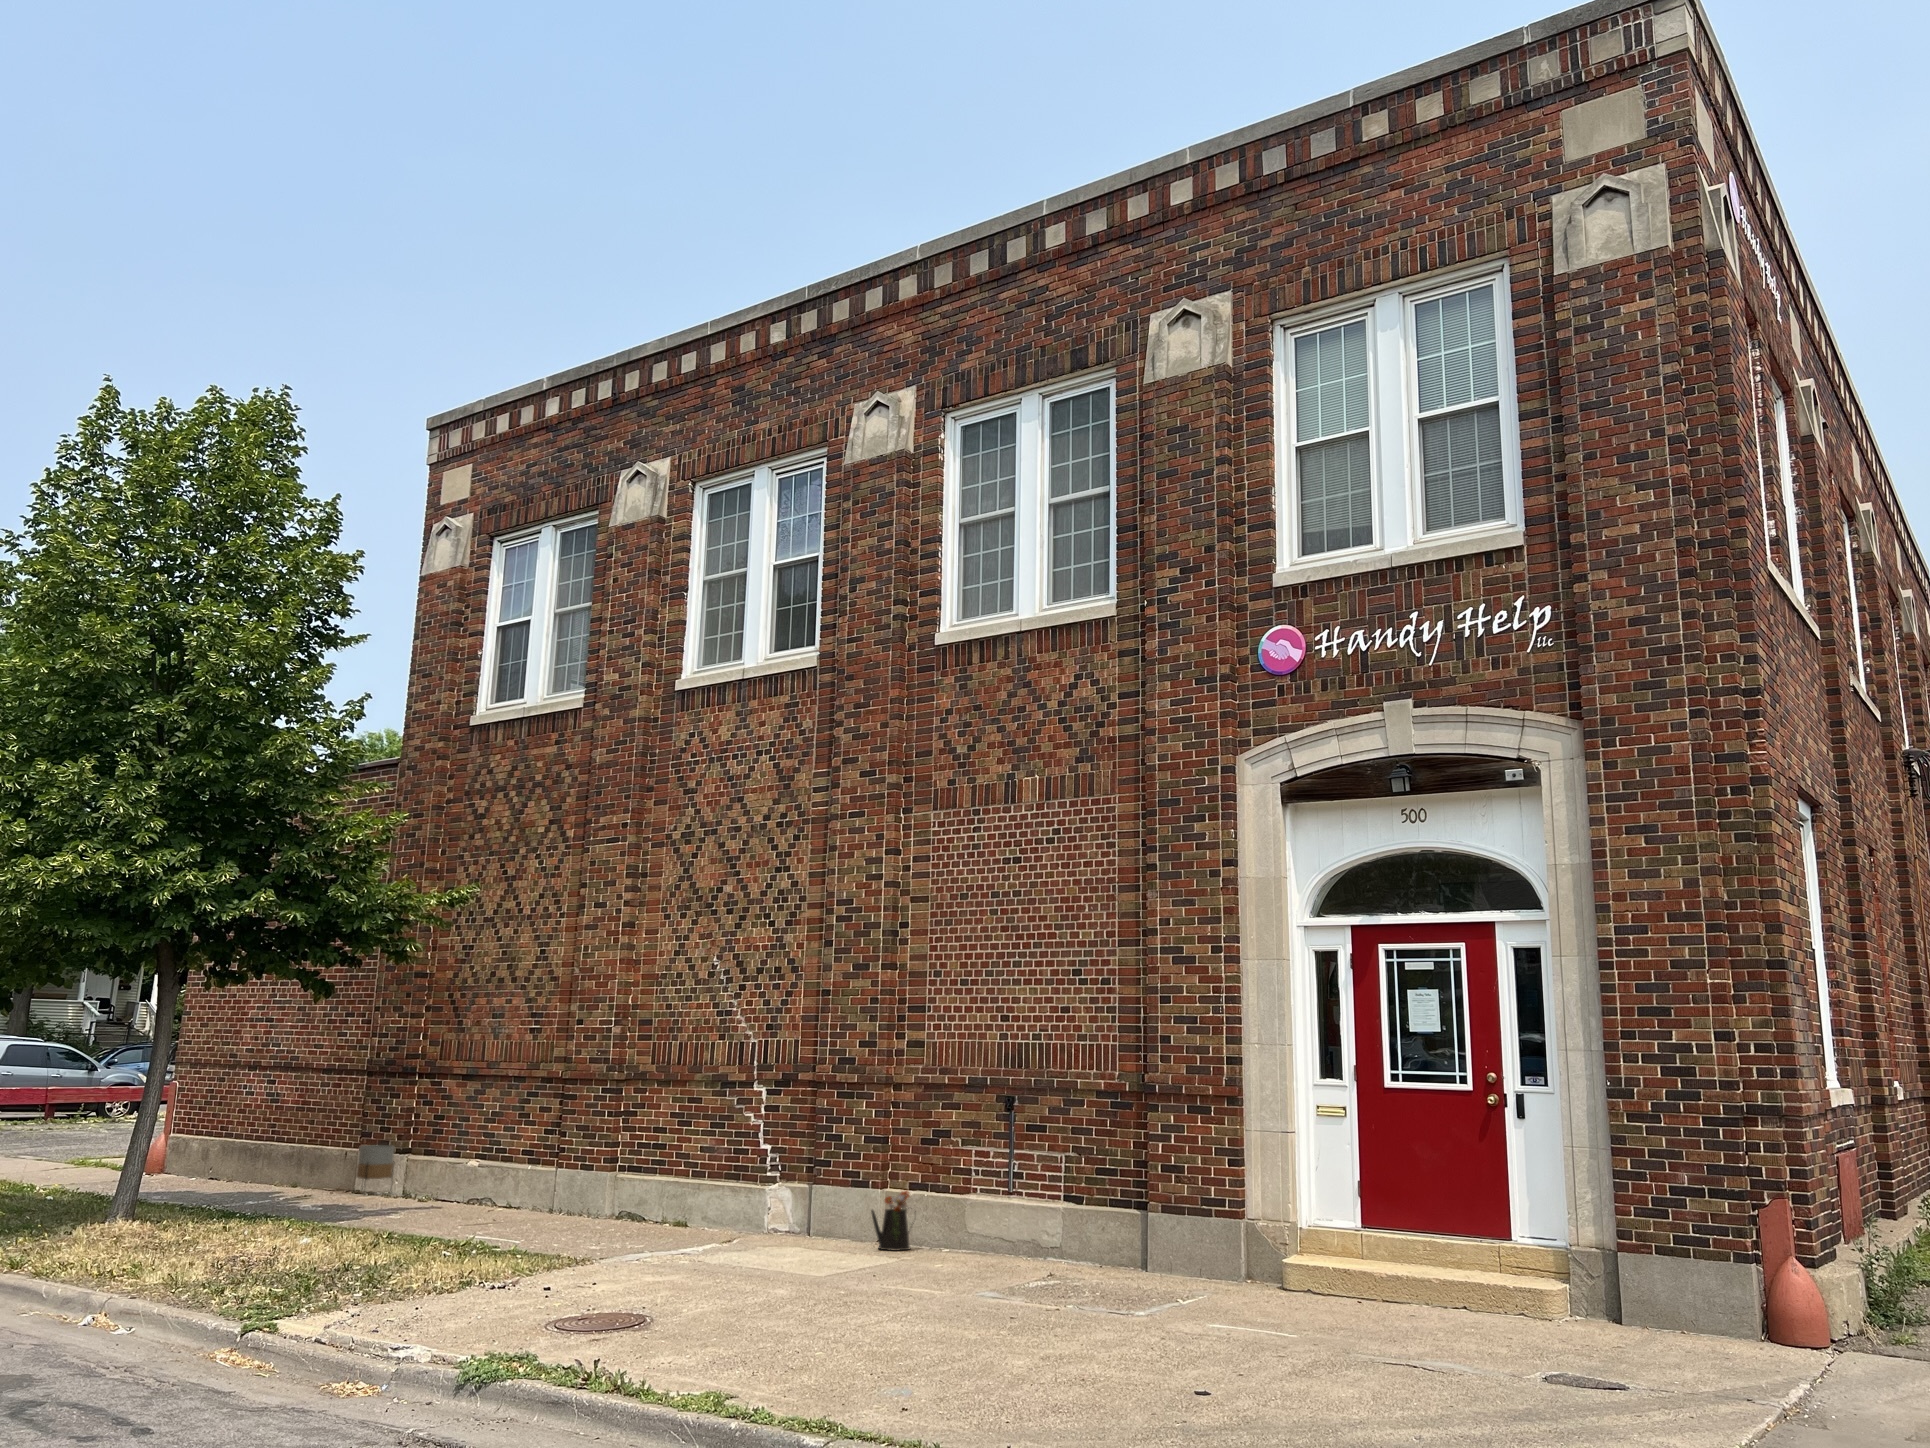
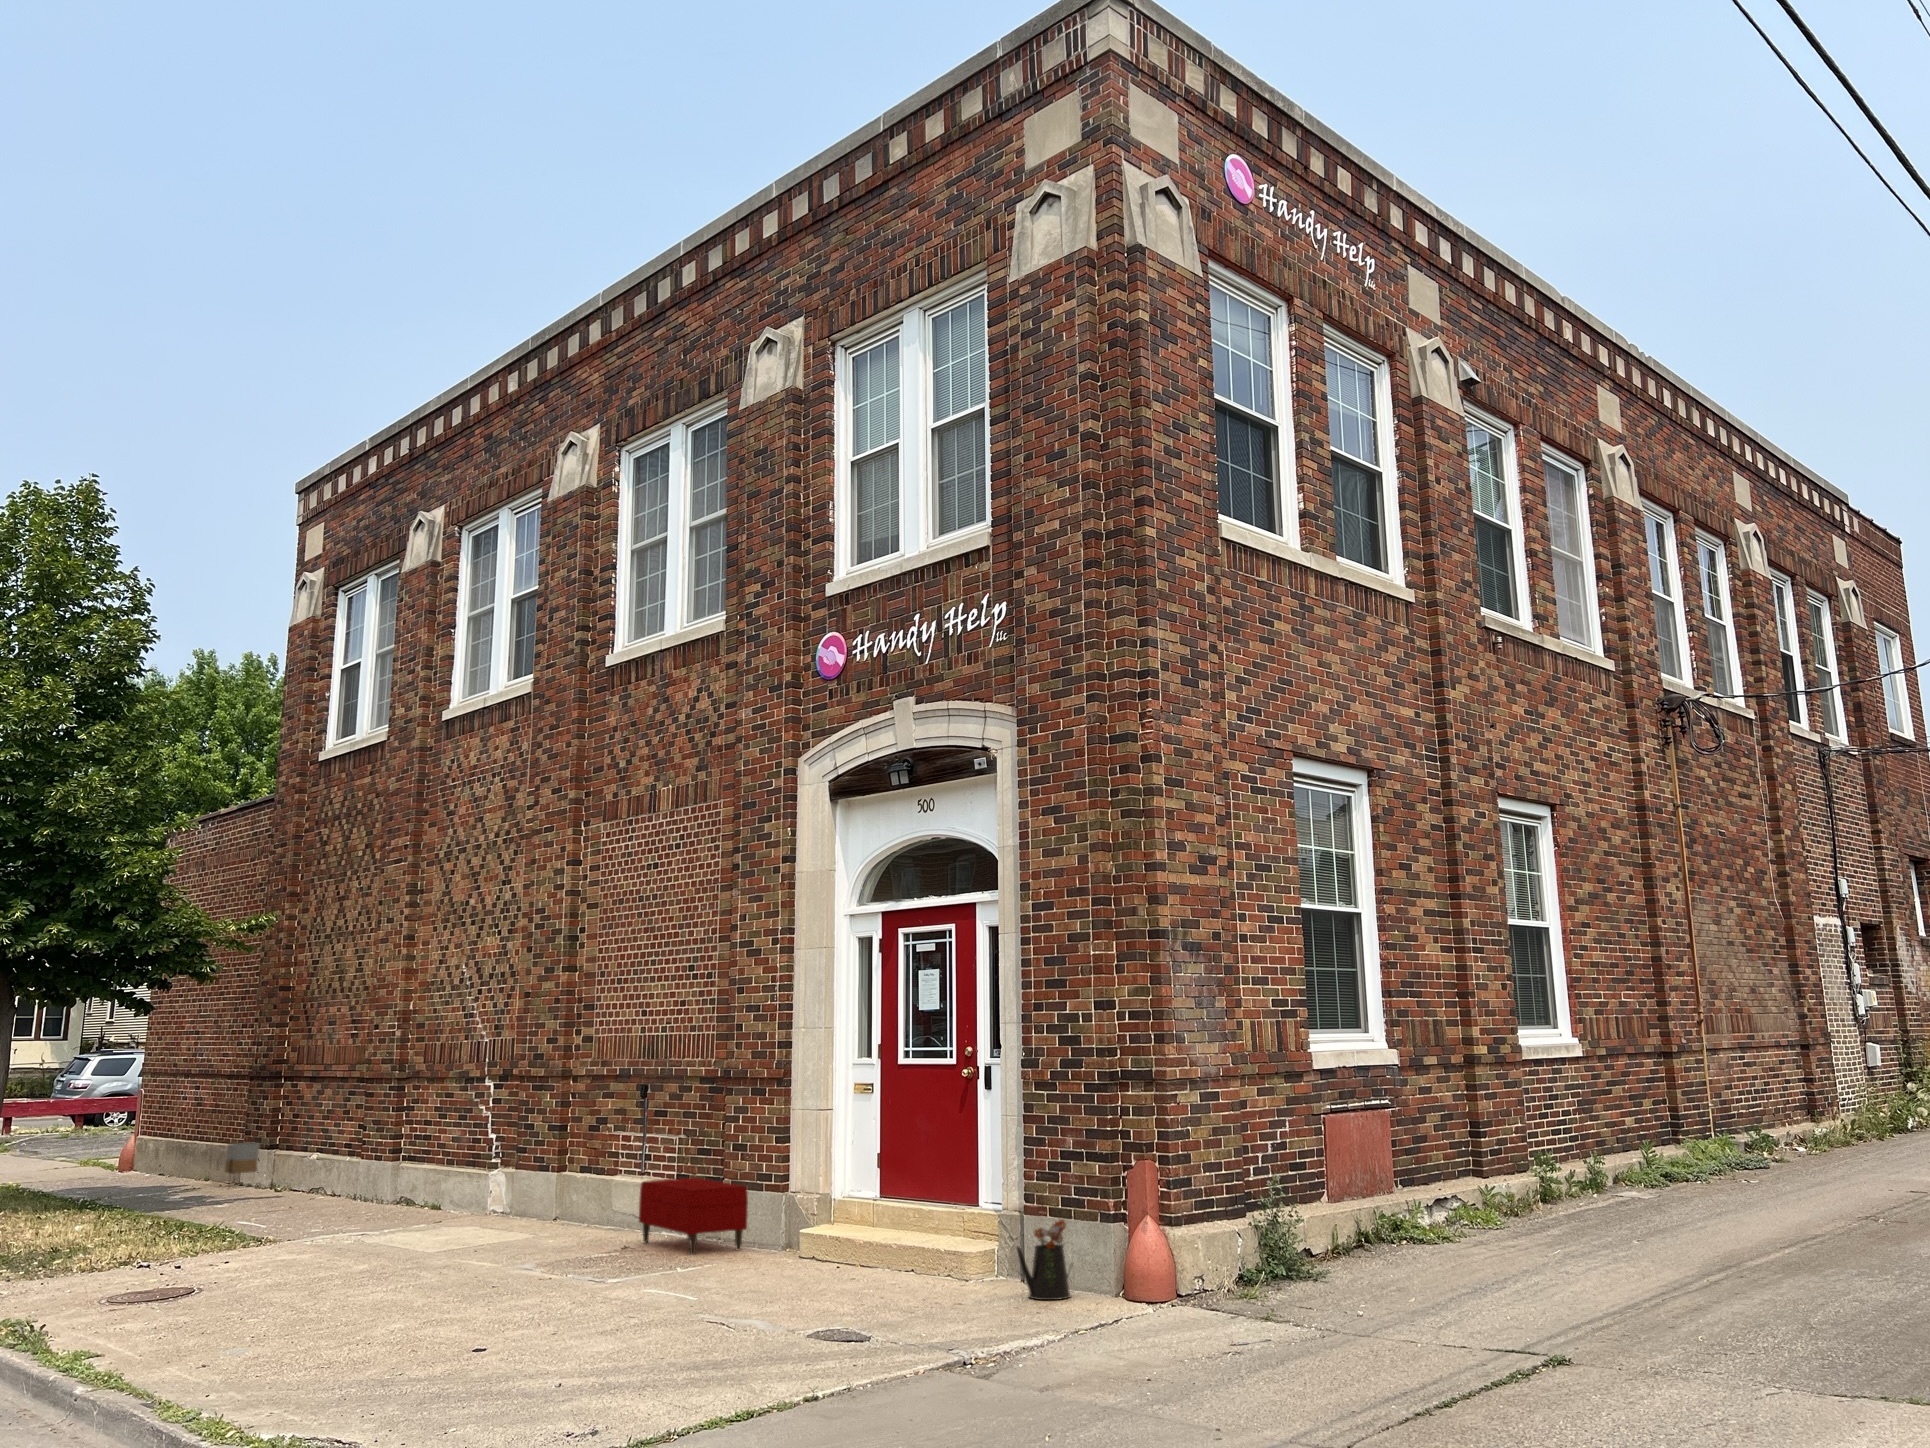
watering can: present [871,1191,914,1251] -> present [1017,1220,1071,1300]
bench: none [1045,1200,1190,1286] -> present [639,1178,748,1255]

